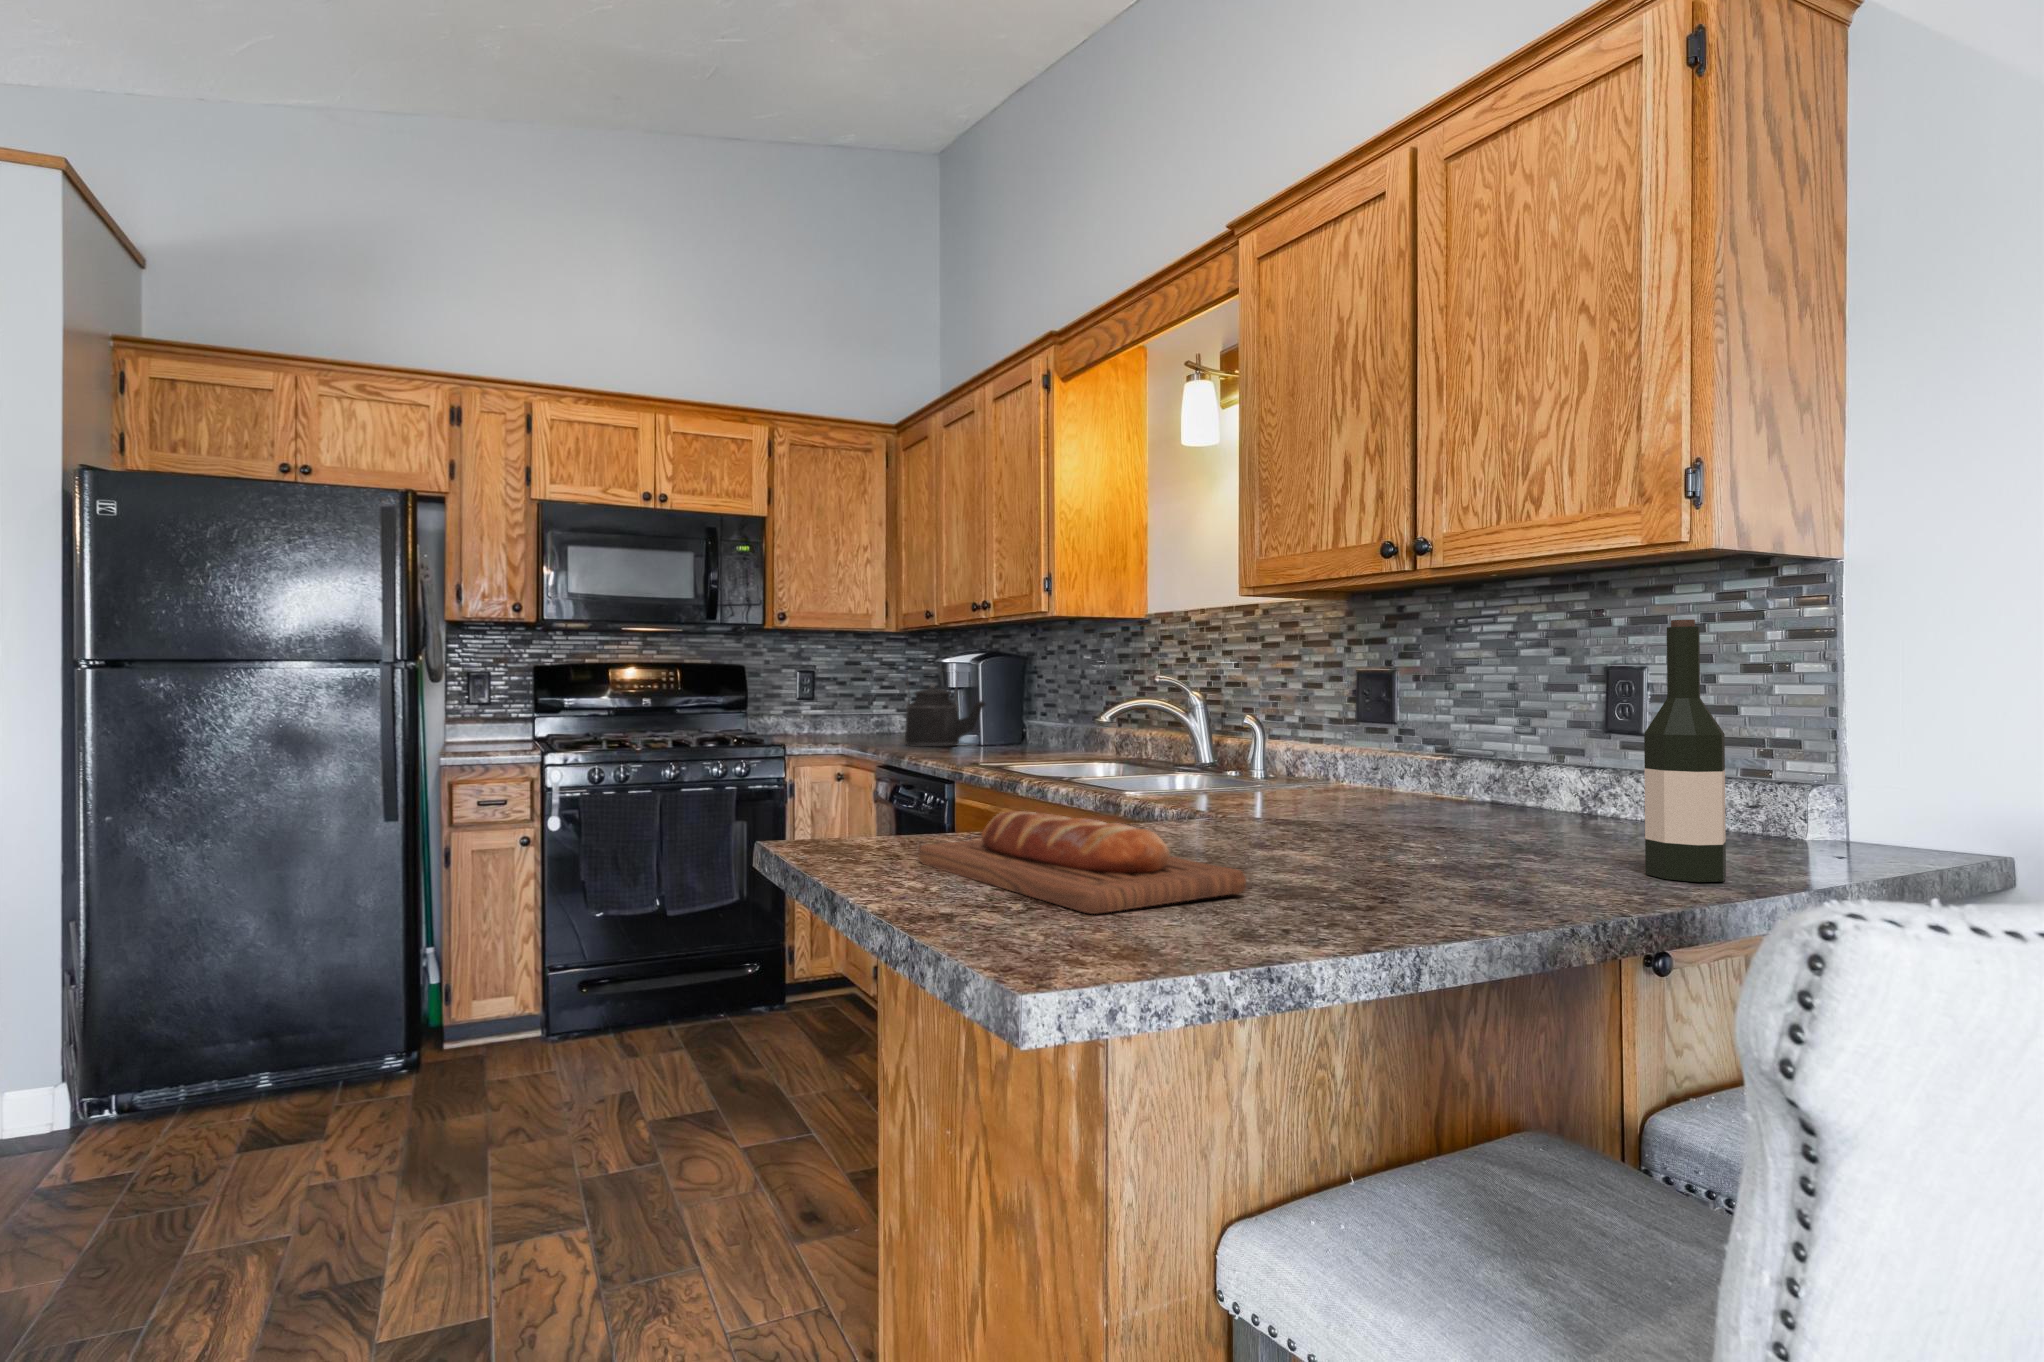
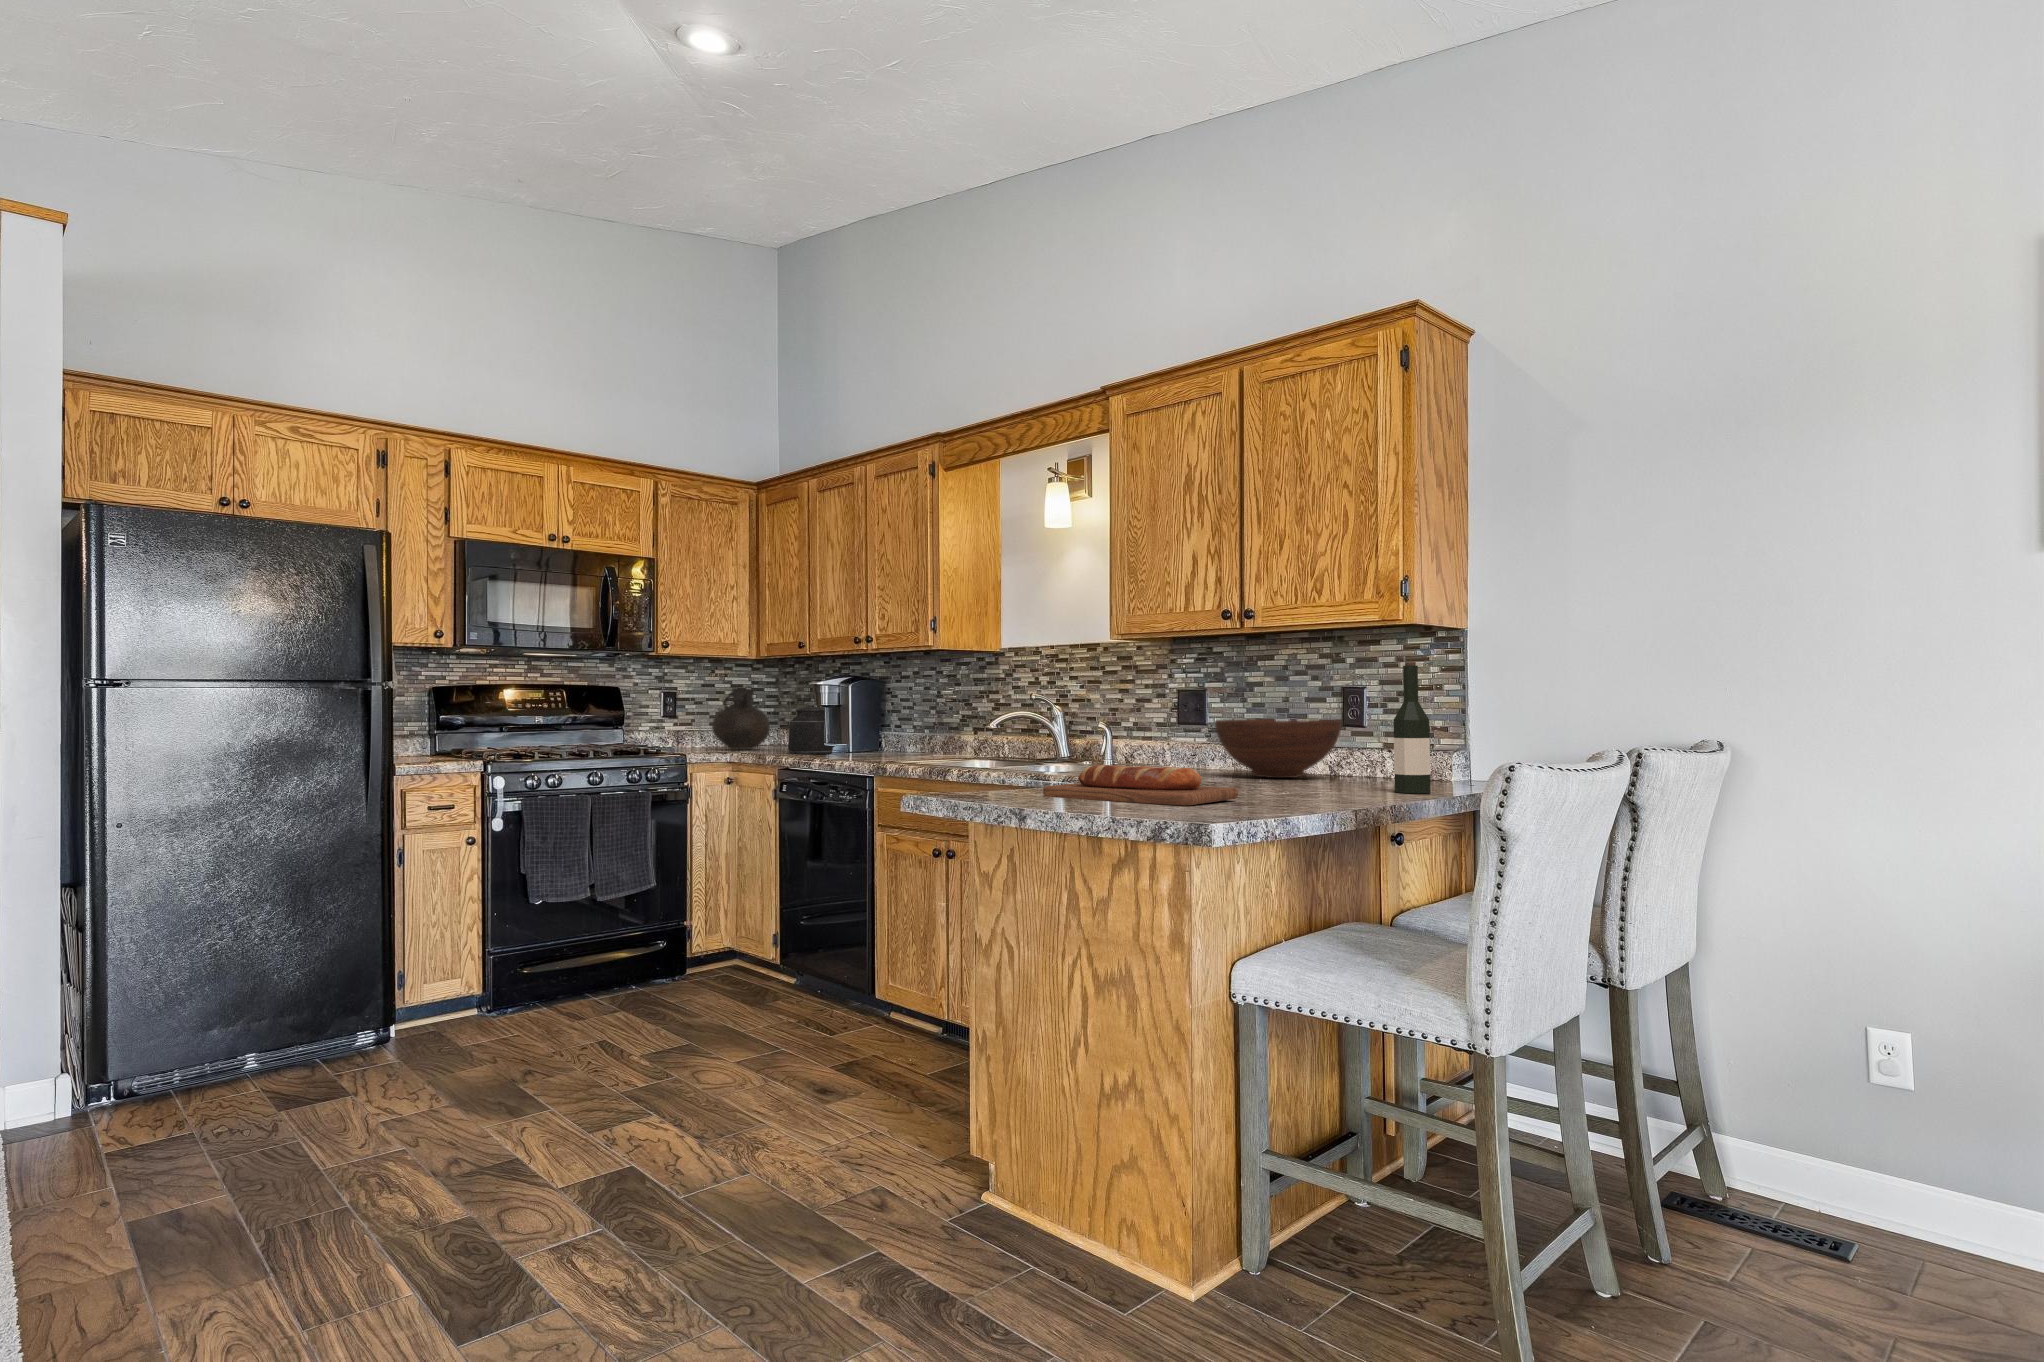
vase: none [842,665,908,738] -> present [712,688,770,749]
fruit bowl: none [1371,717,1593,818] -> present [1215,719,1342,778]

